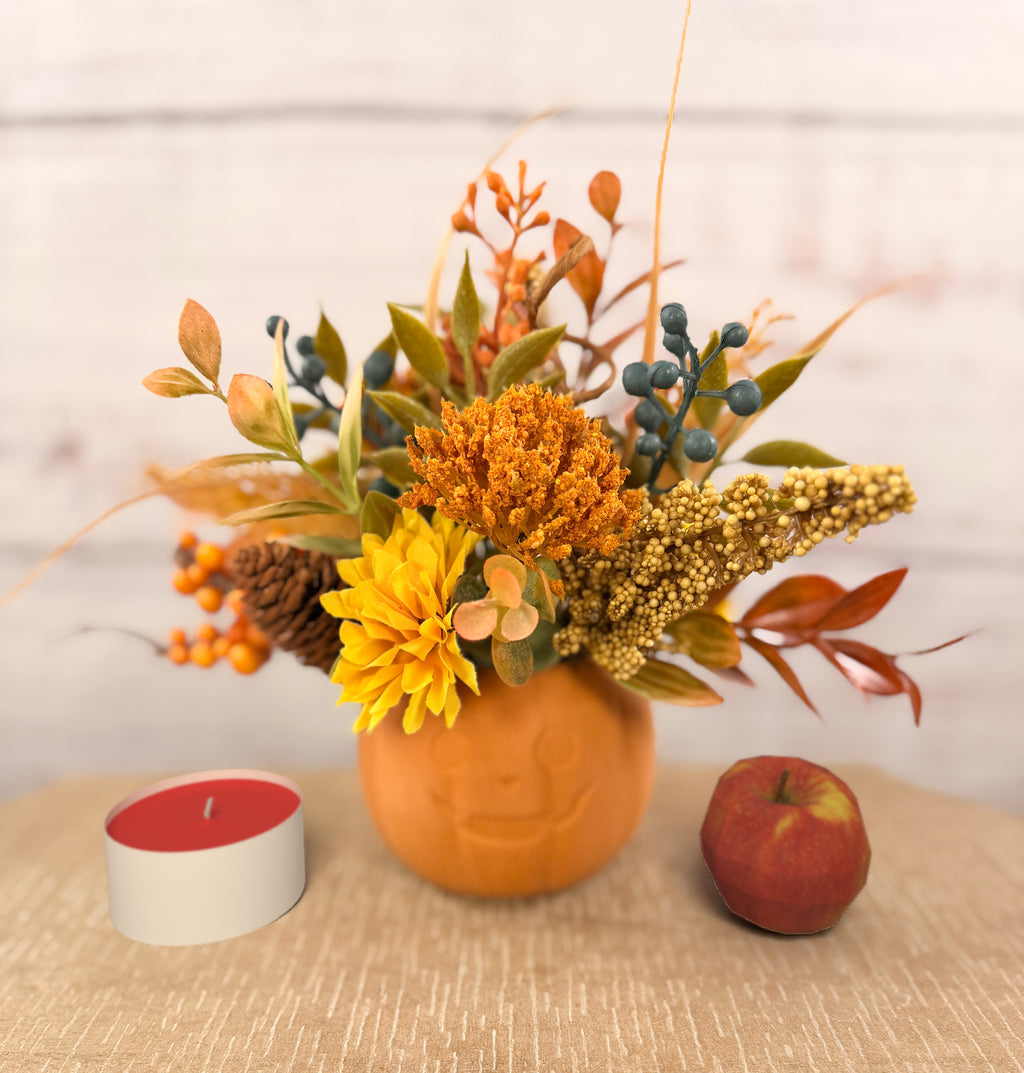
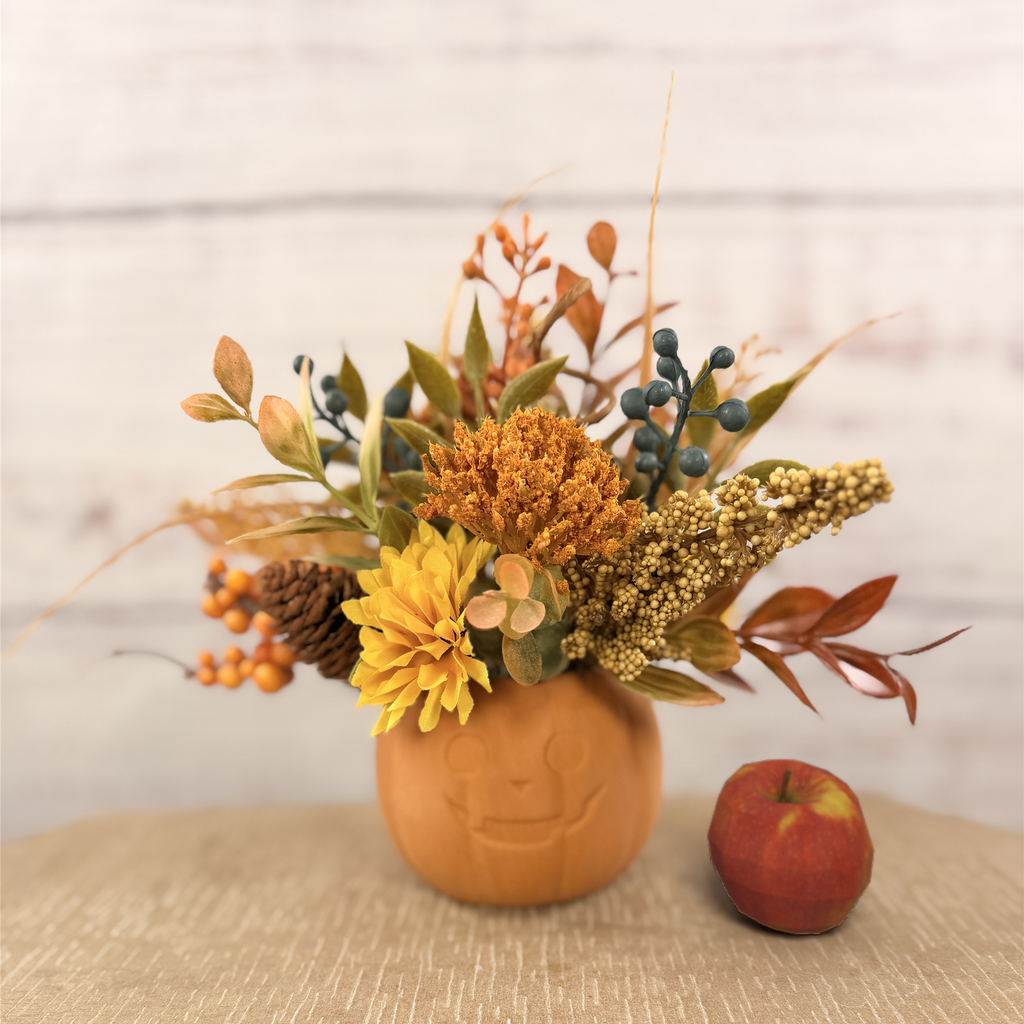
candle: present [104,769,305,946] -> none [134,784,326,953]

